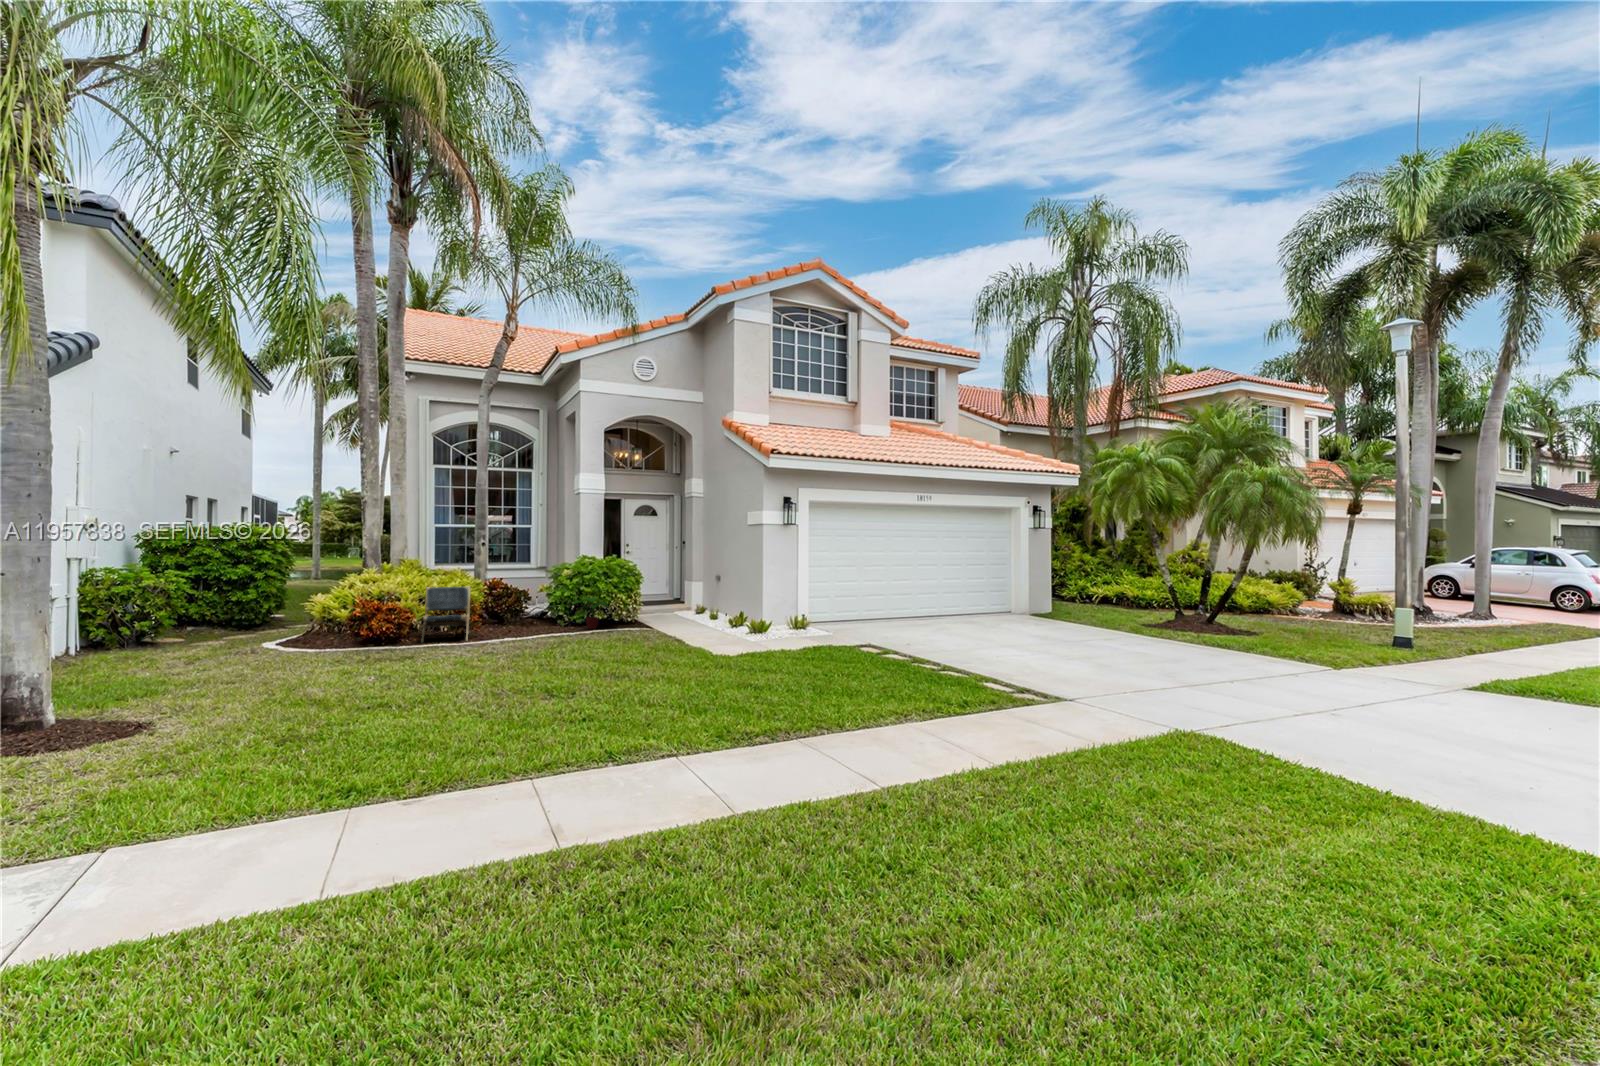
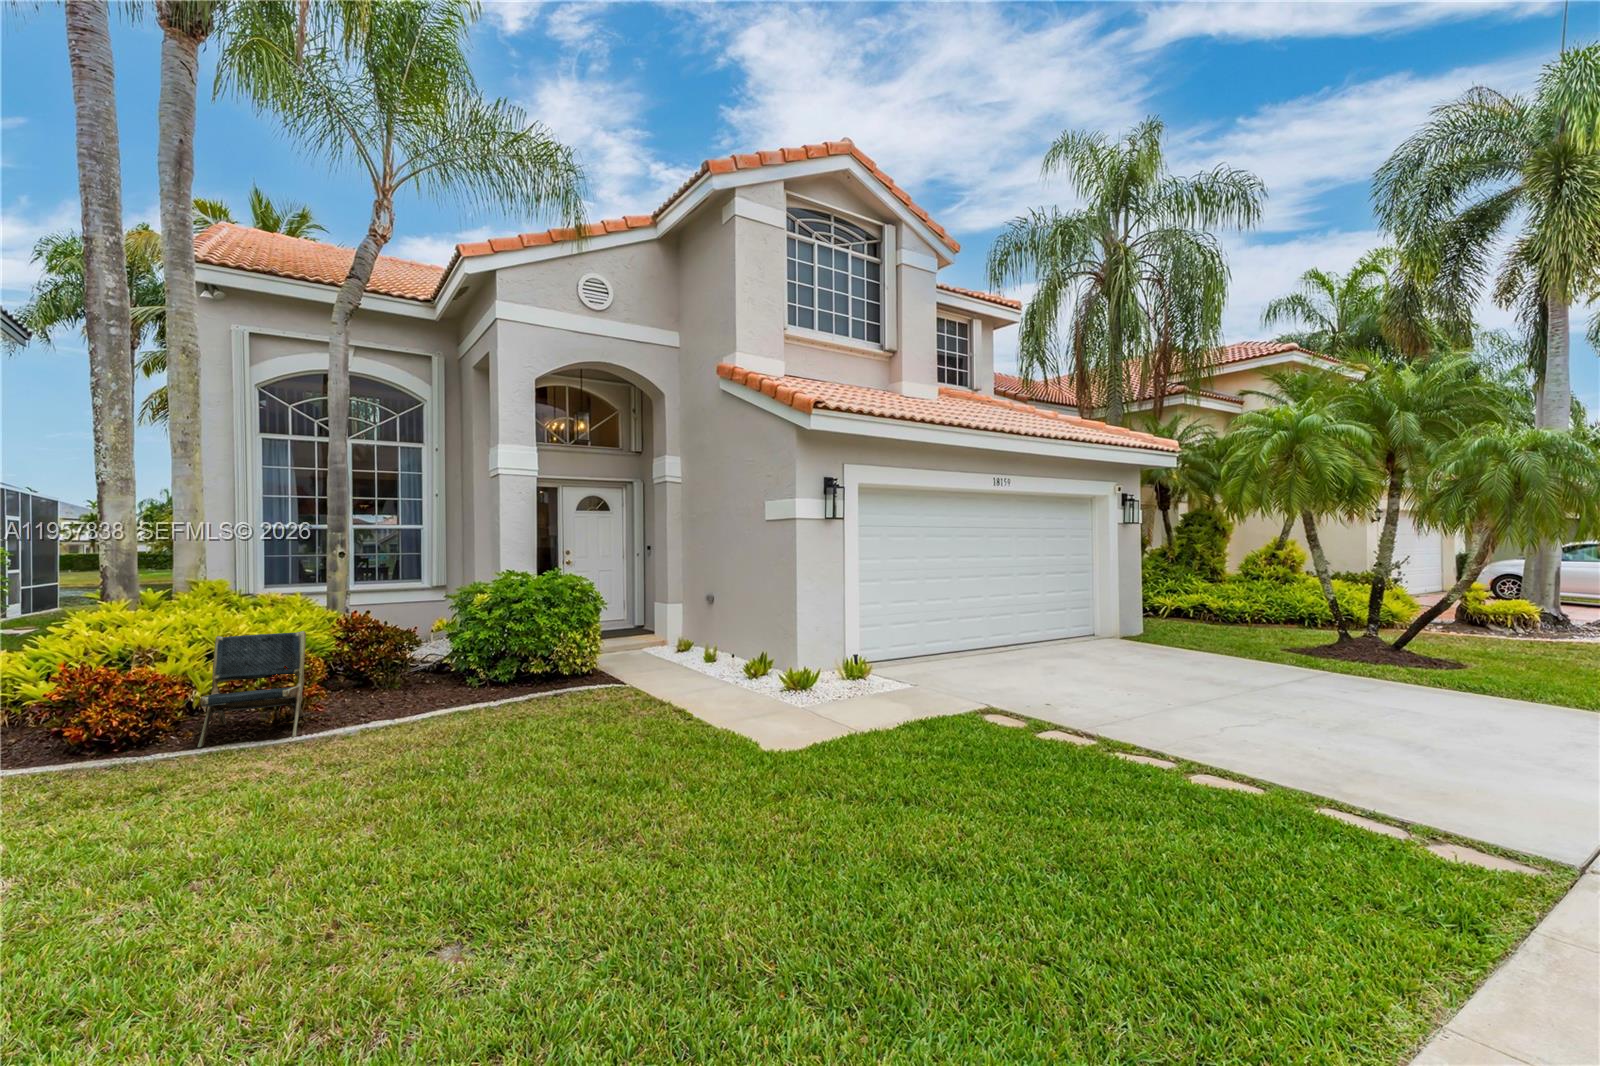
potted plant: present [575,598,607,629] -> none [492,639,555,694]

